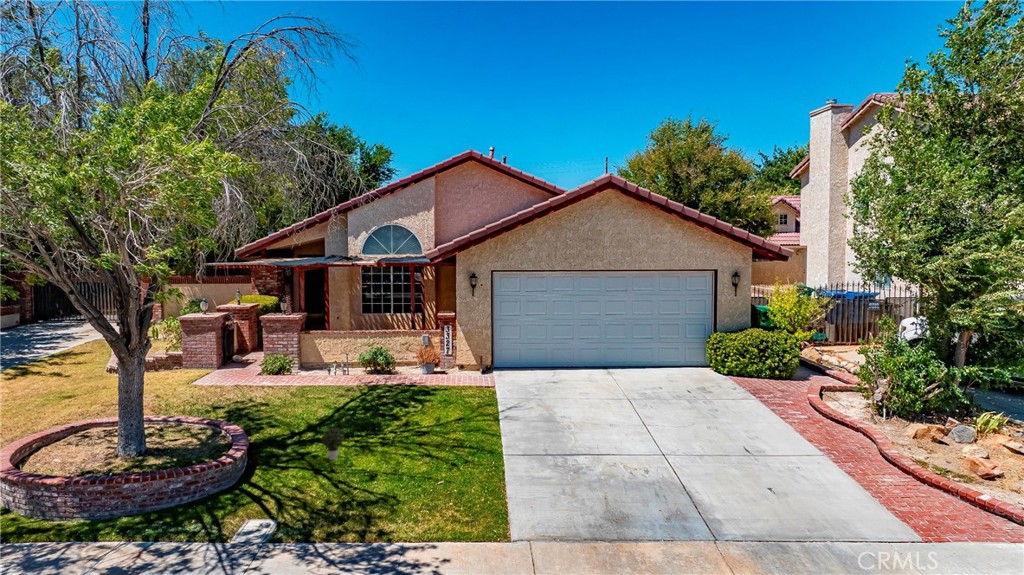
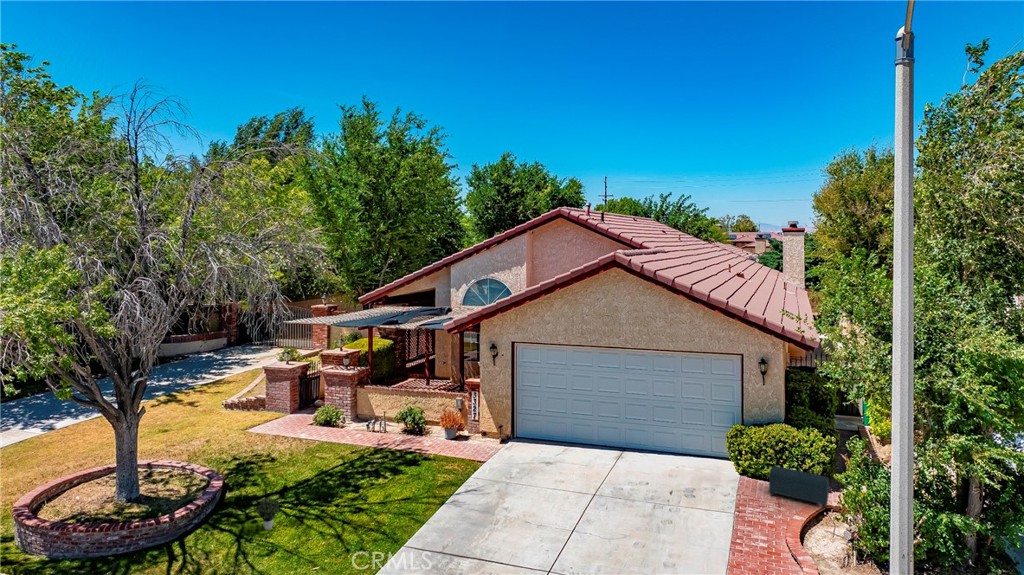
bench: none [729,360,776,386] -> present [769,466,829,508]

